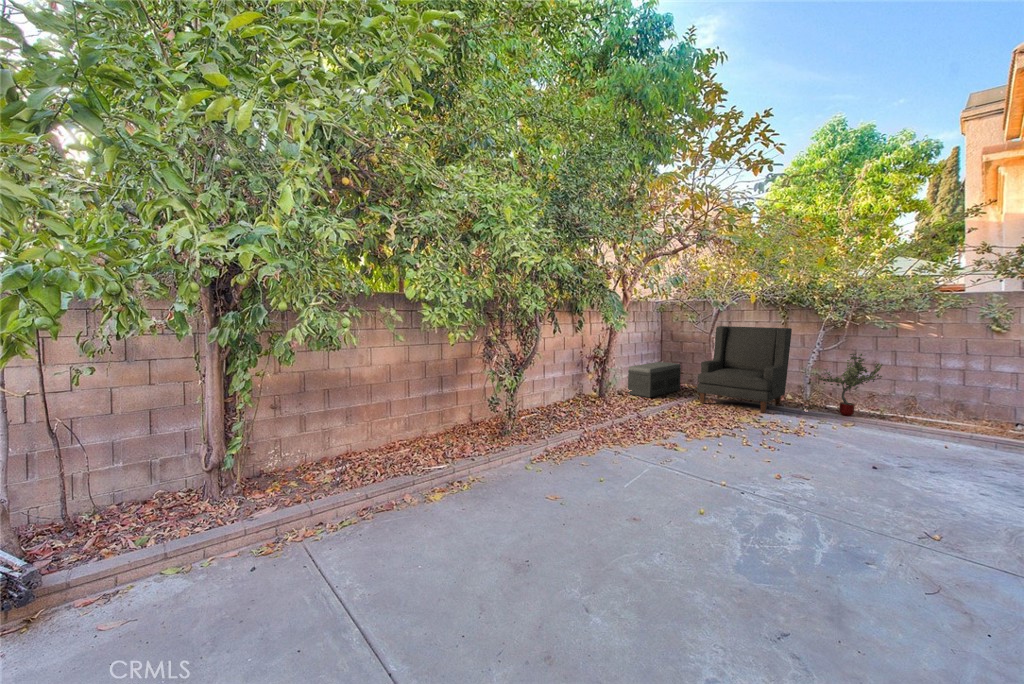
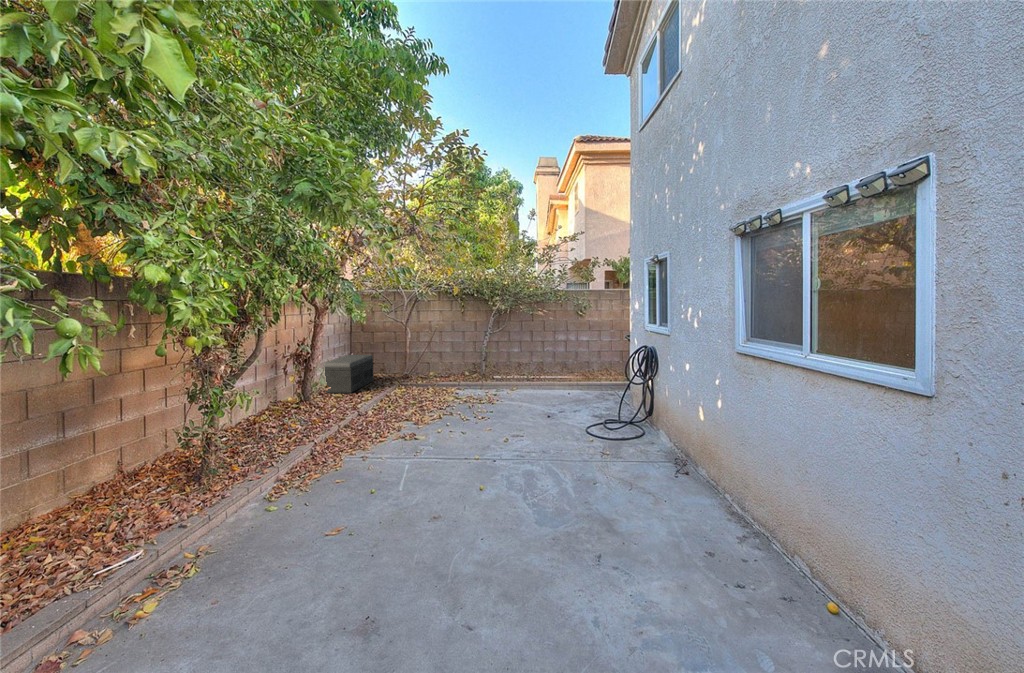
chair: present [697,326,792,413] -> none [398,316,465,391]
potted tree: present [818,354,883,416] -> none [487,334,527,383]

